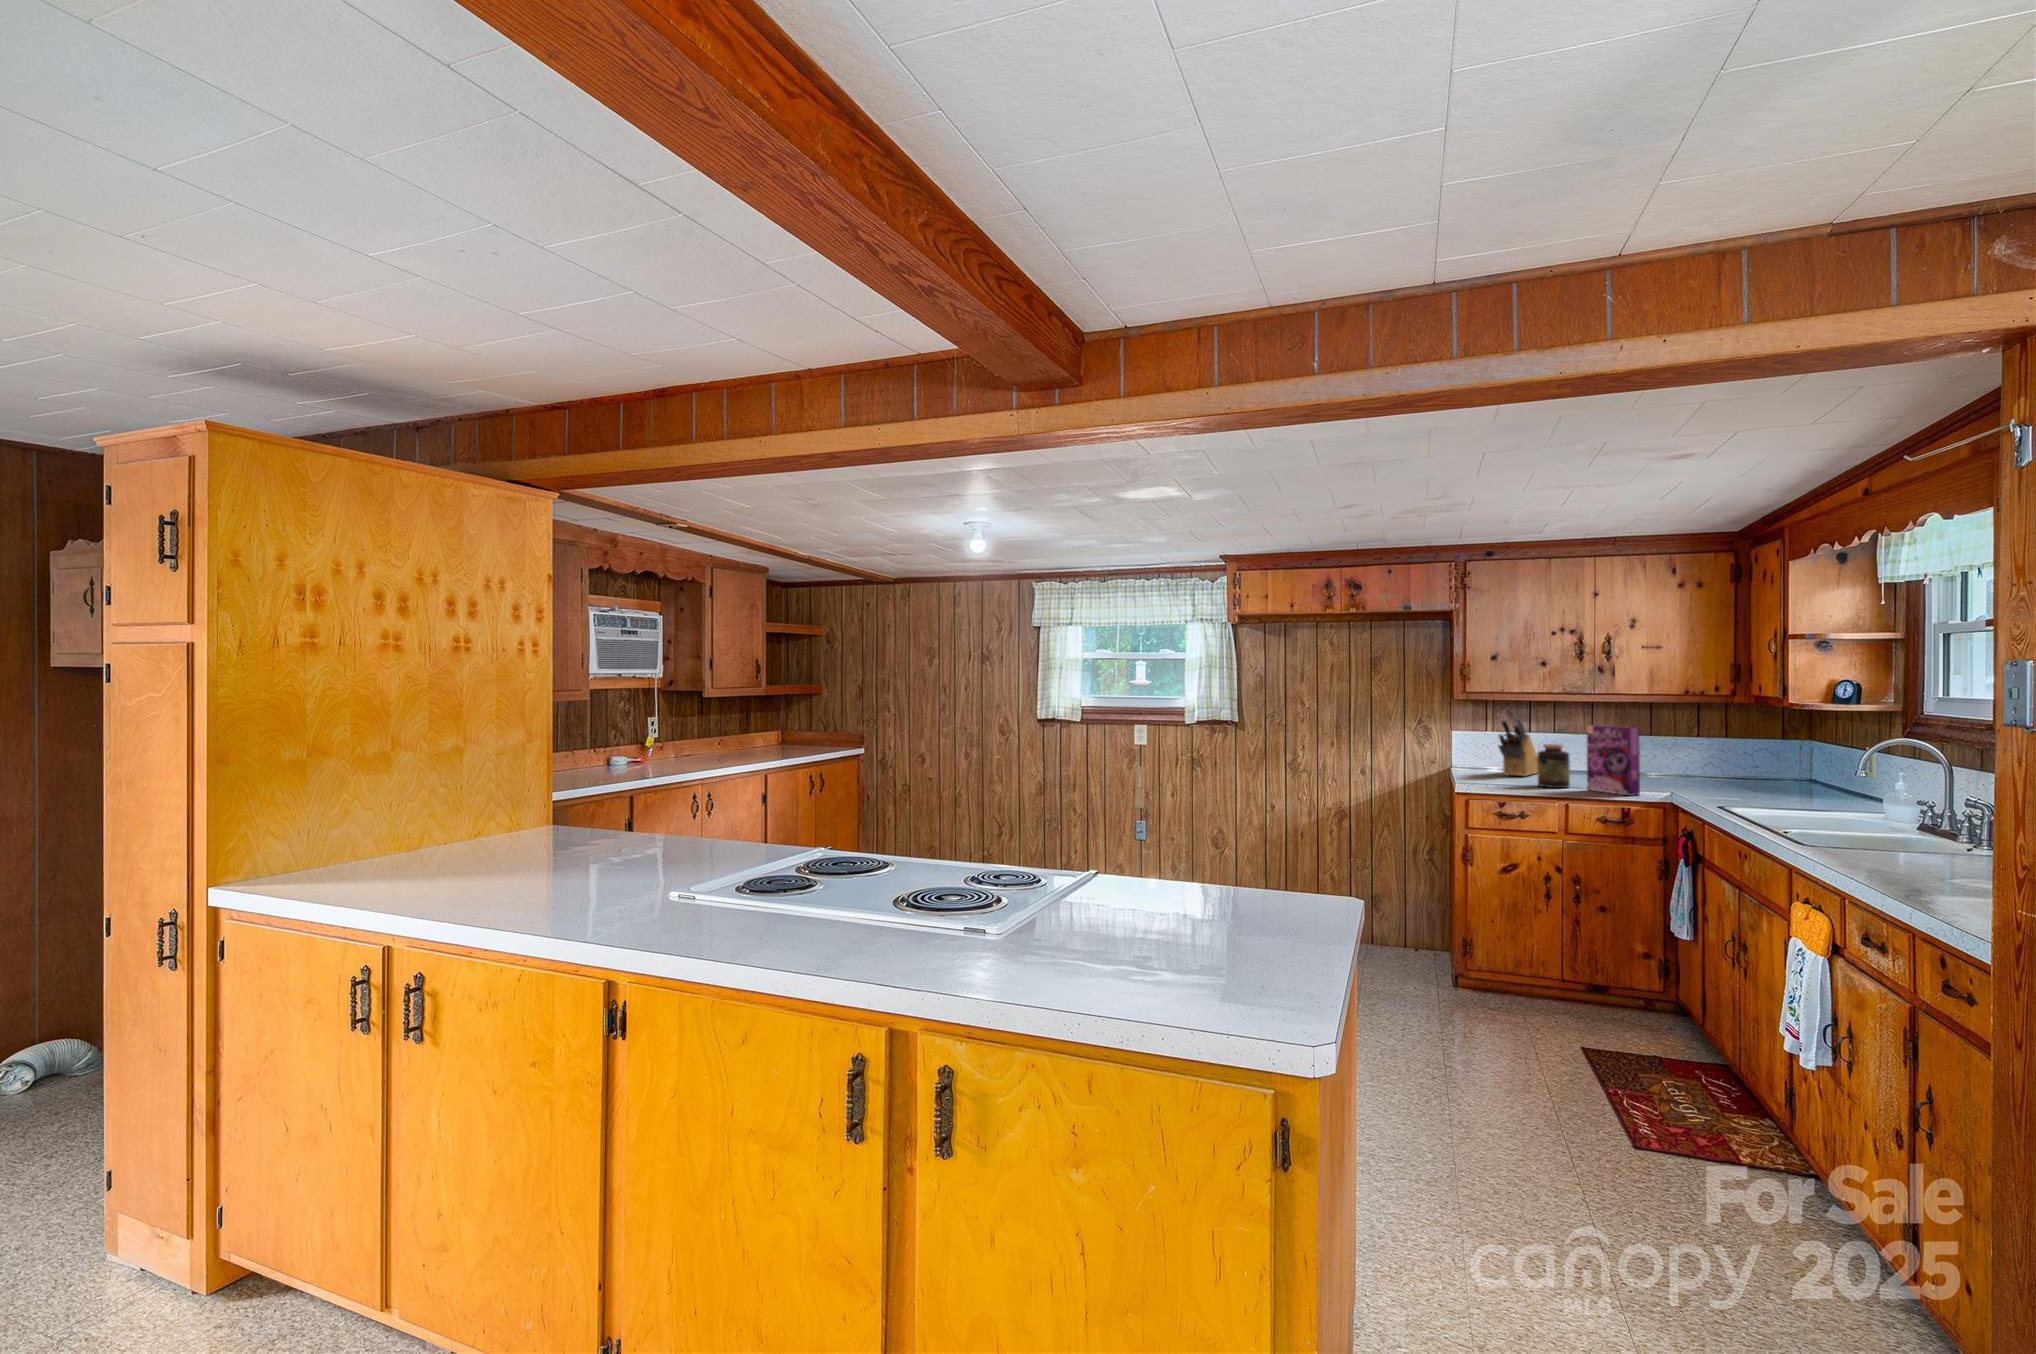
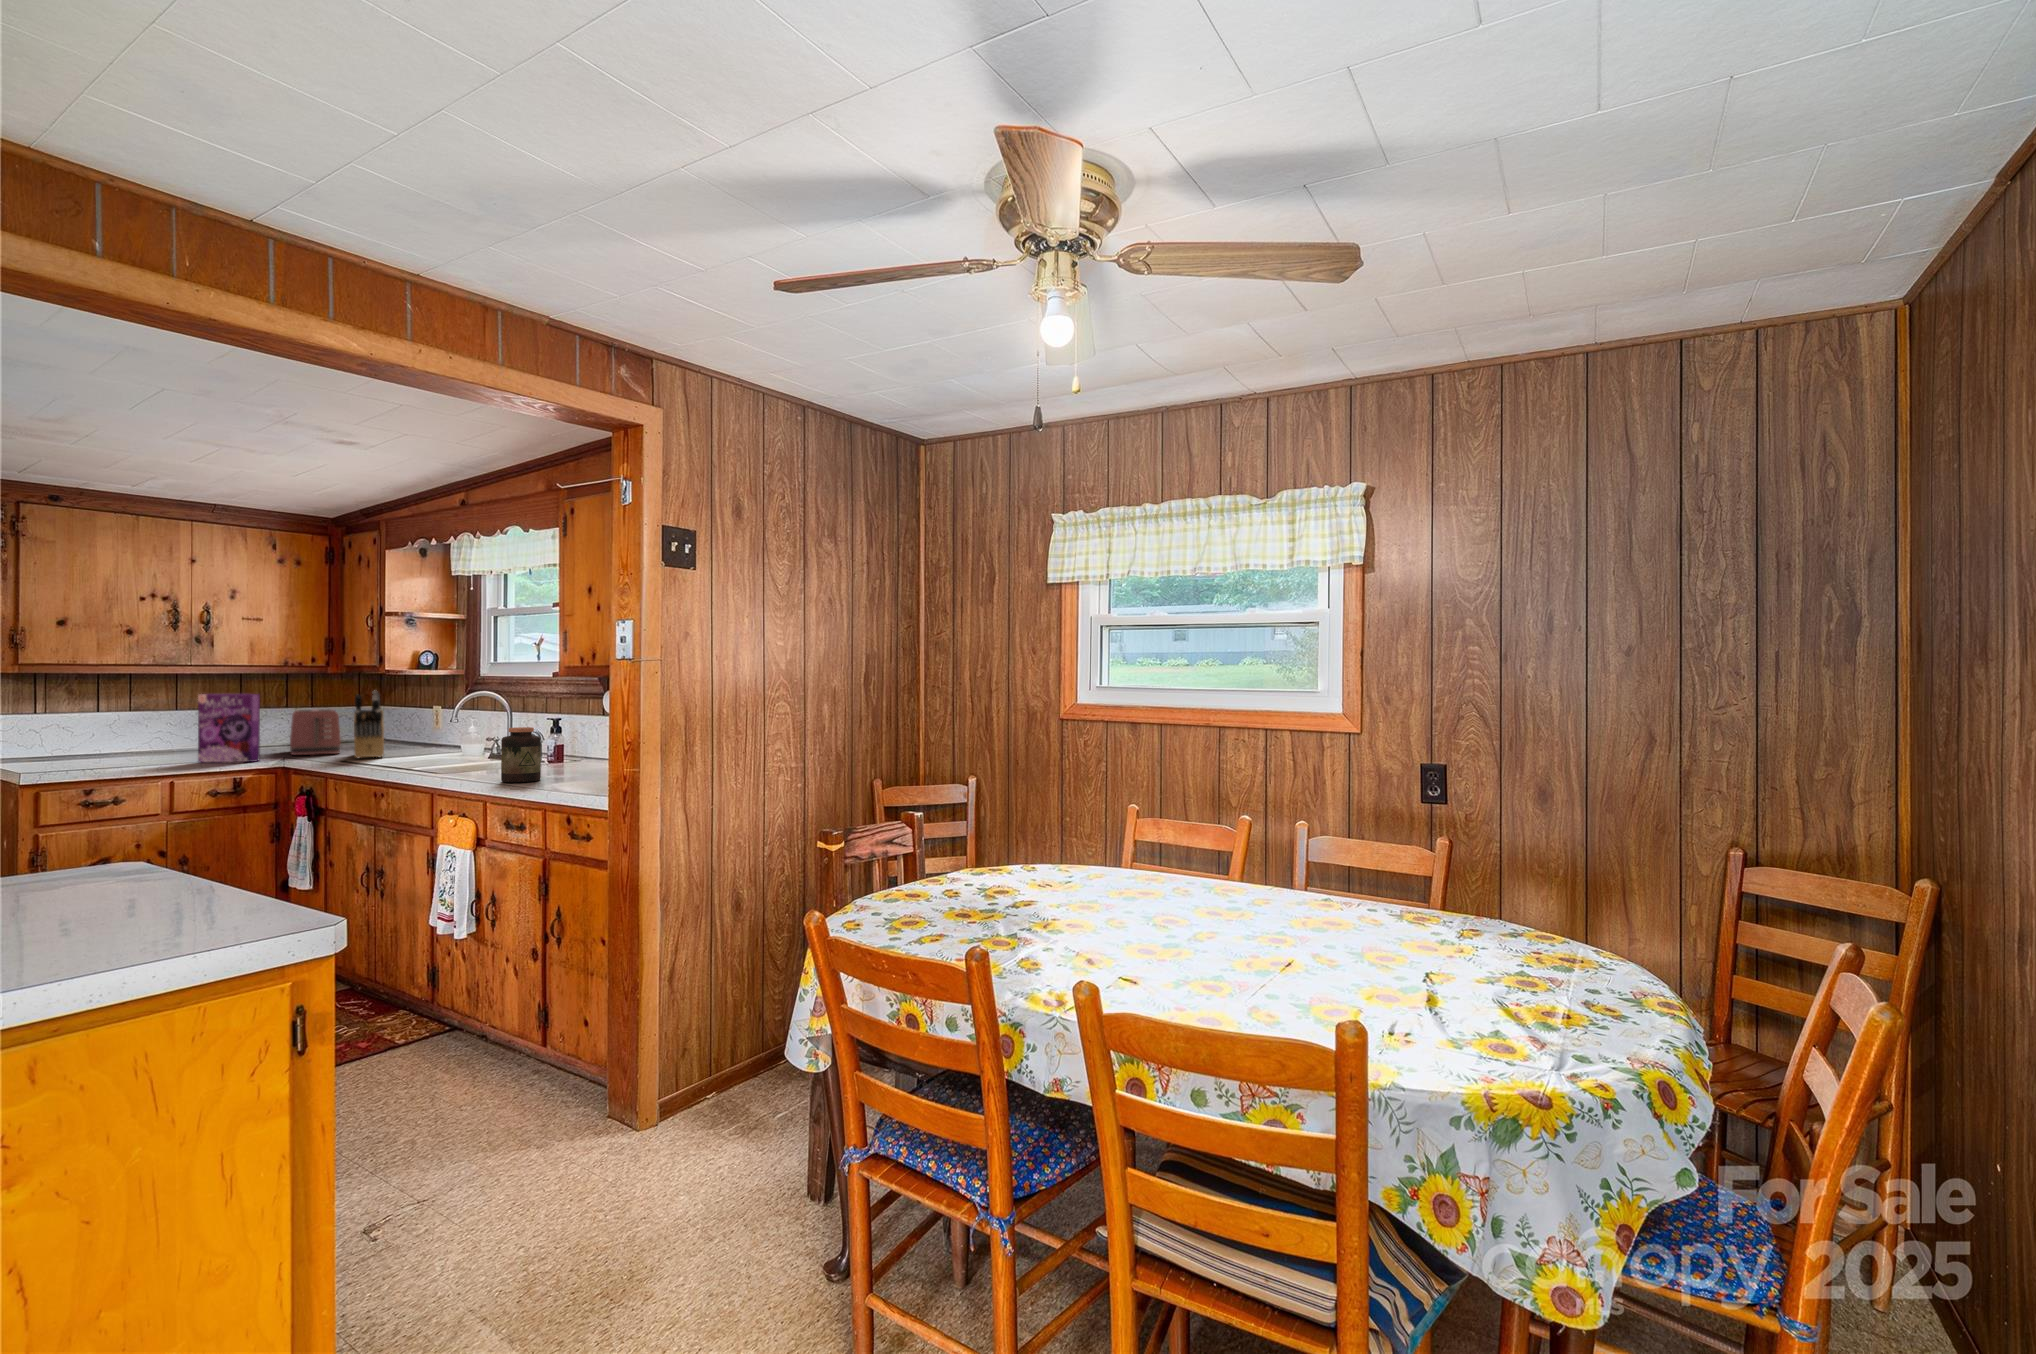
knife block: present [1498,718,1538,776] -> present [354,691,384,758]
toaster: none [1675,742,1735,795] -> present [290,709,341,755]
jar: present [1537,744,1570,788] -> present [501,727,541,782]

